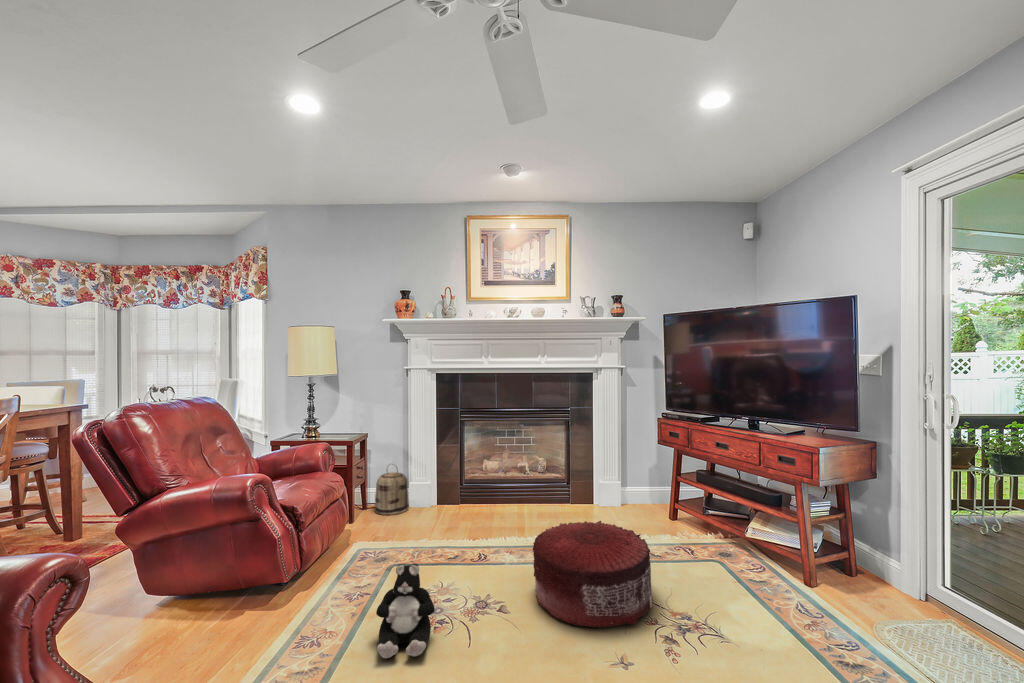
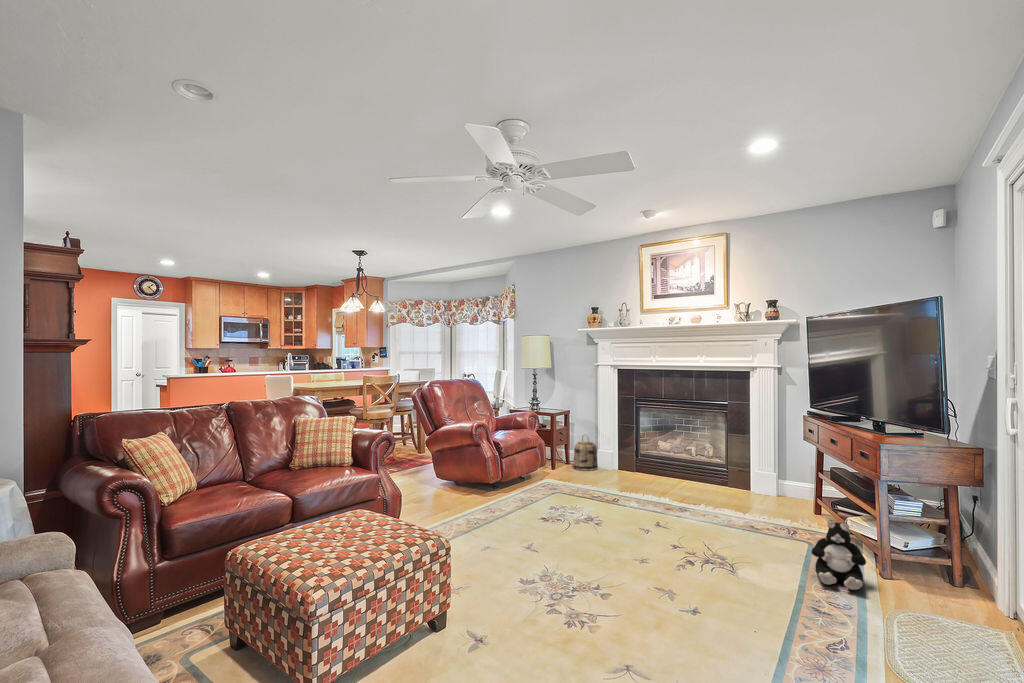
pouf: present [533,521,652,628] -> none [618,479,711,545]
plush toy: present [376,564,435,658] -> present [812,520,866,590]

